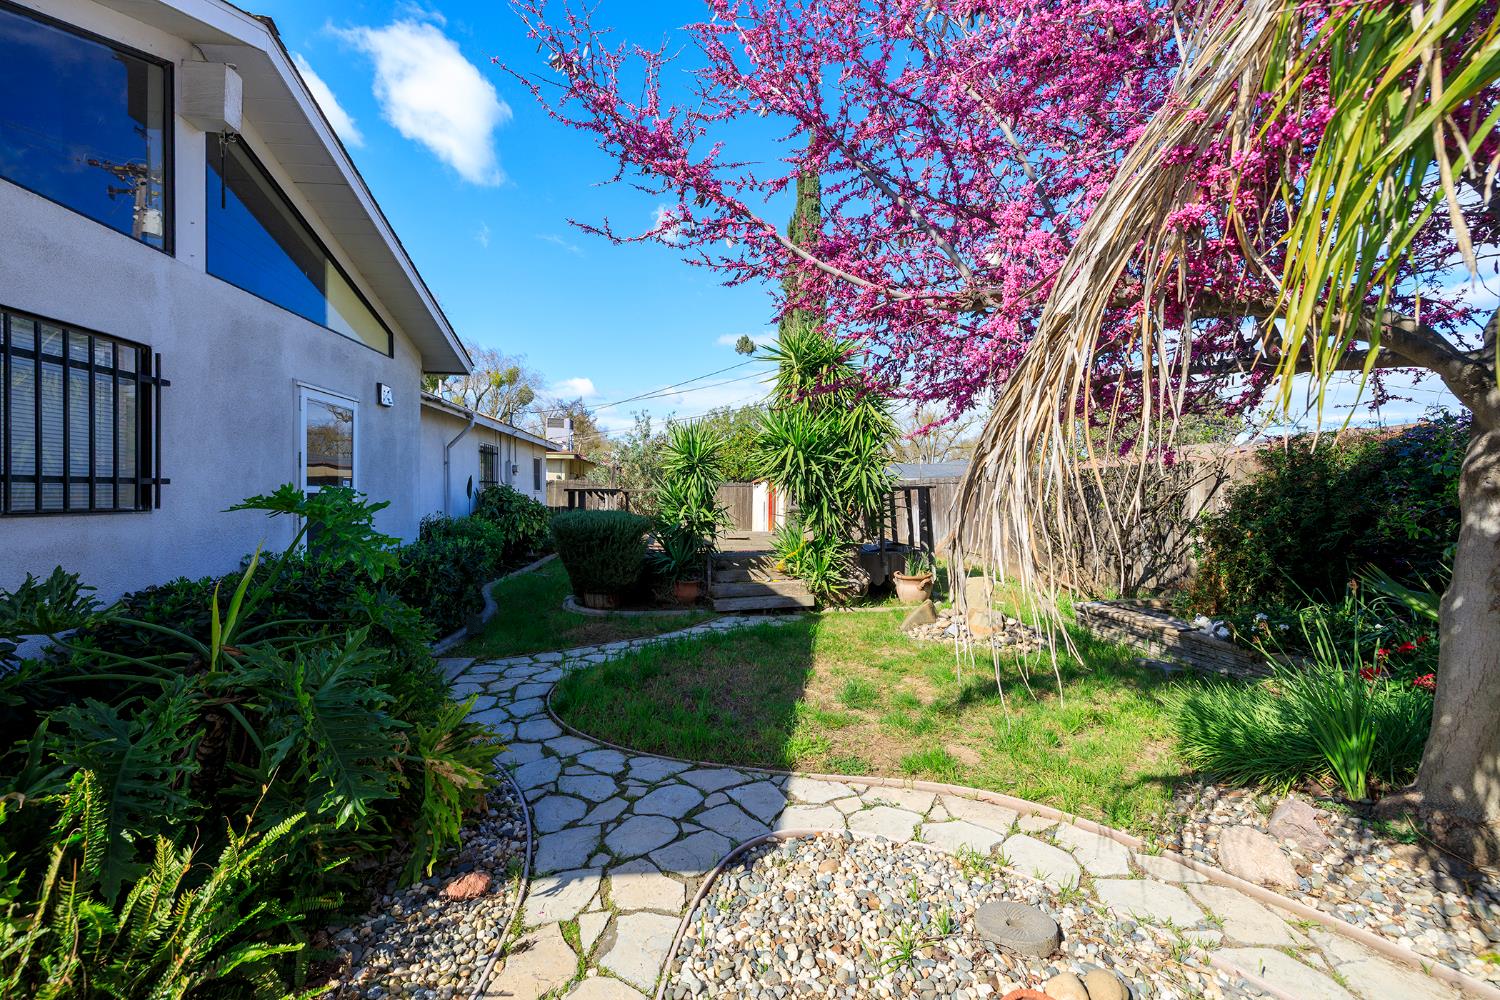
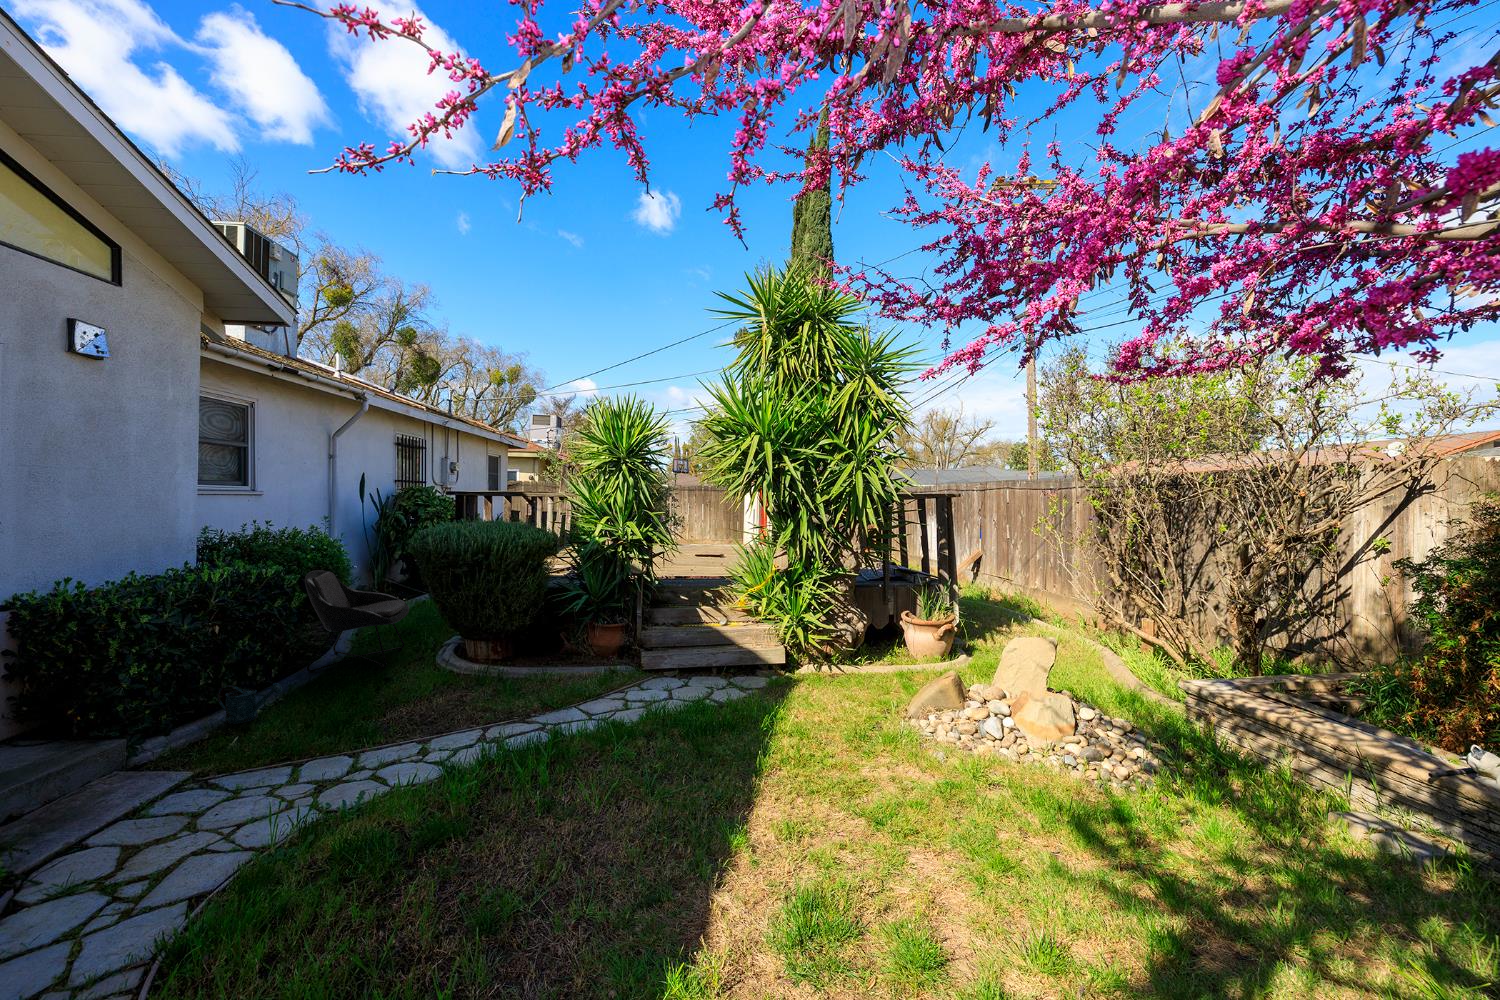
lounge chair: none [483,544,546,613] -> present [305,570,409,673]

